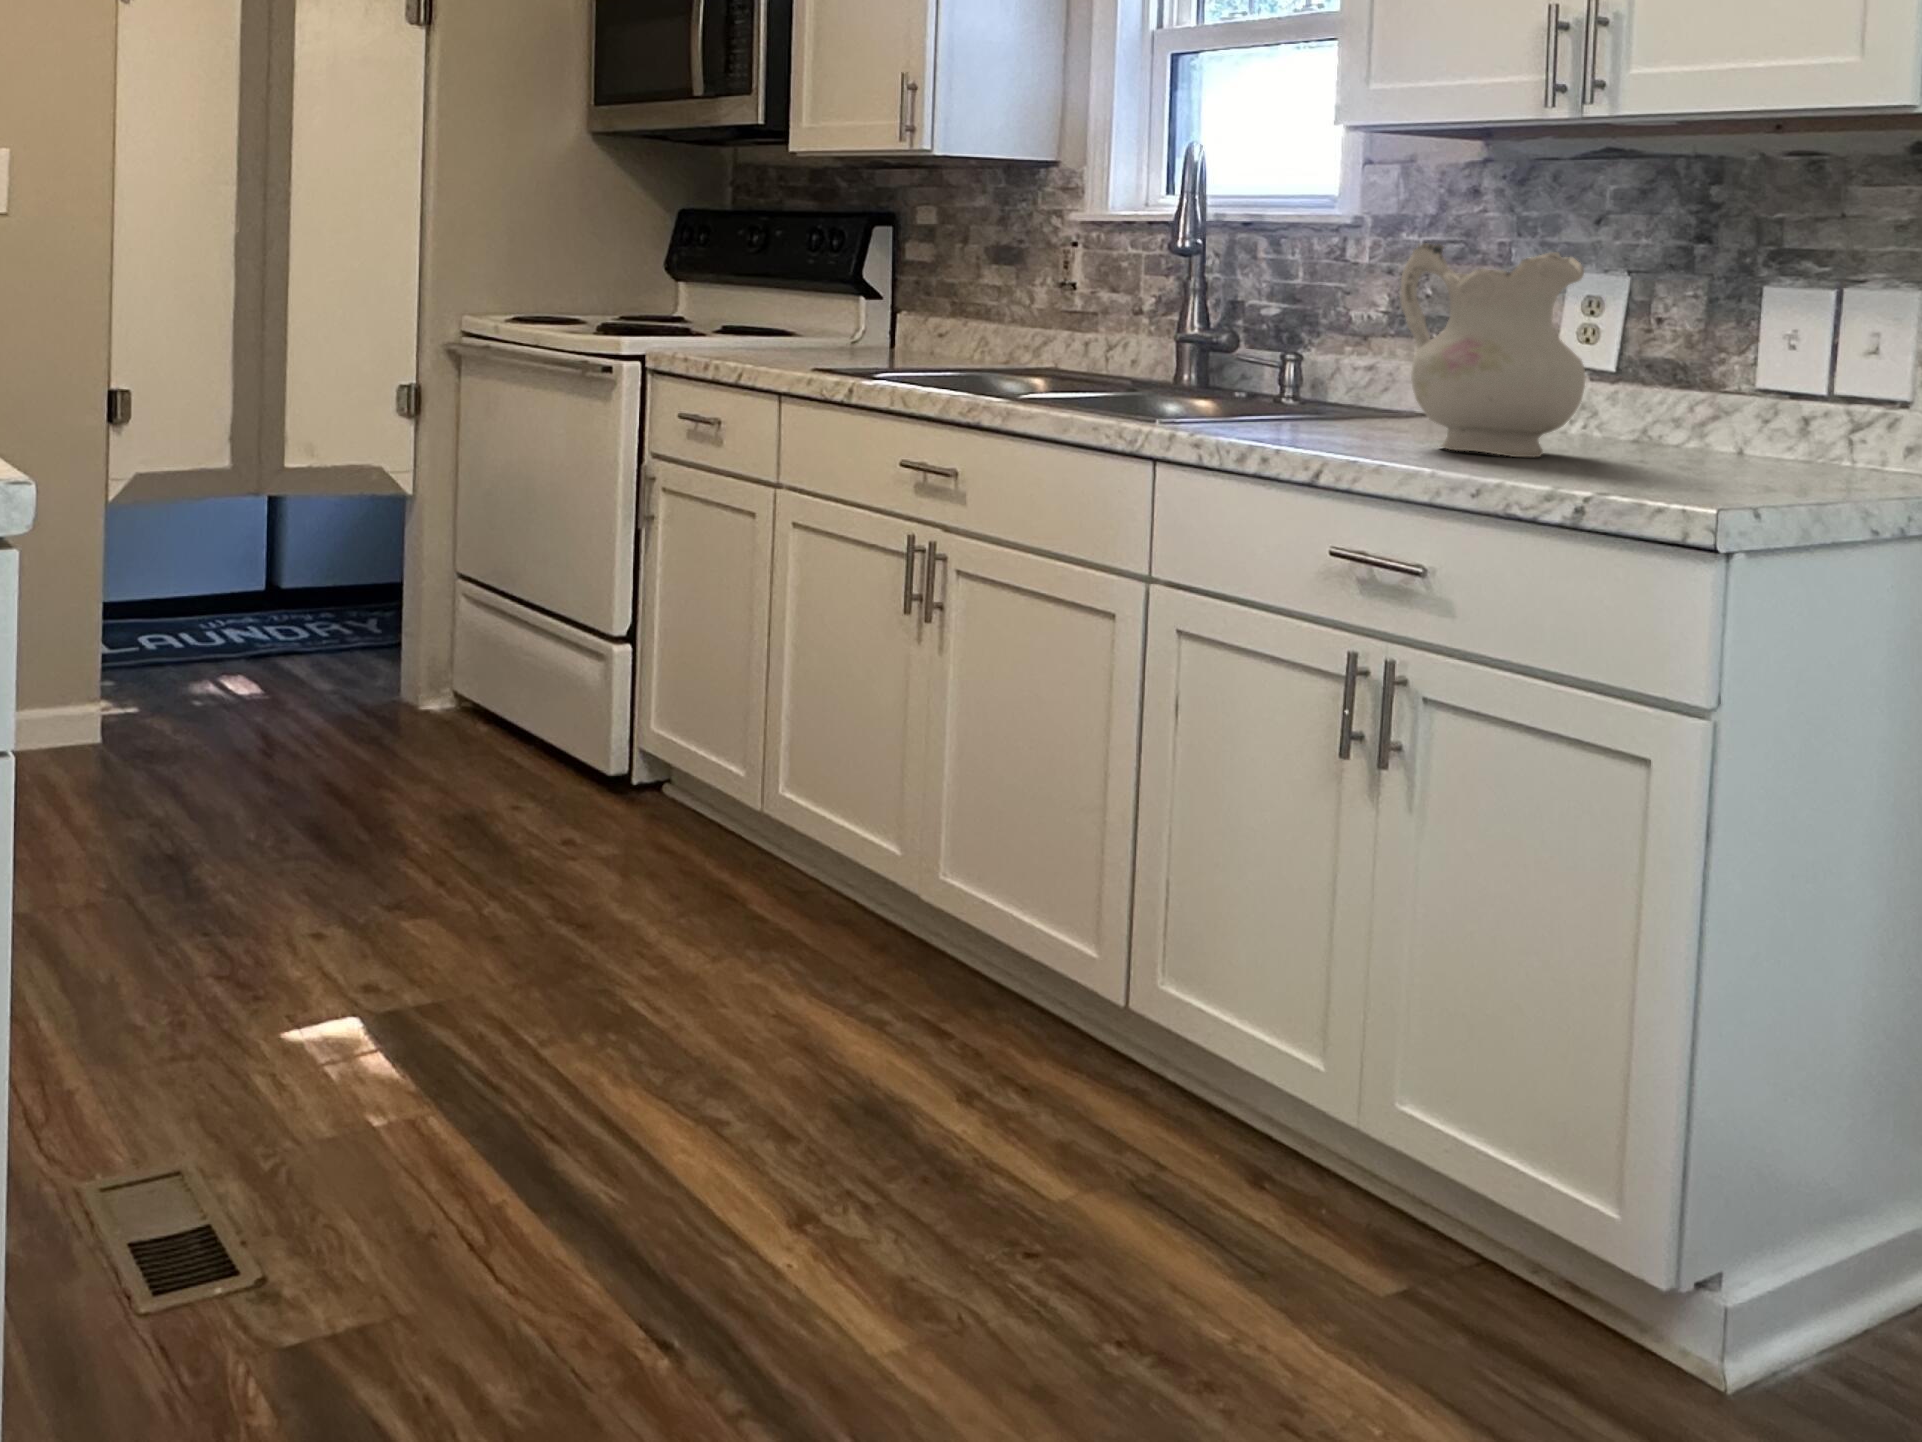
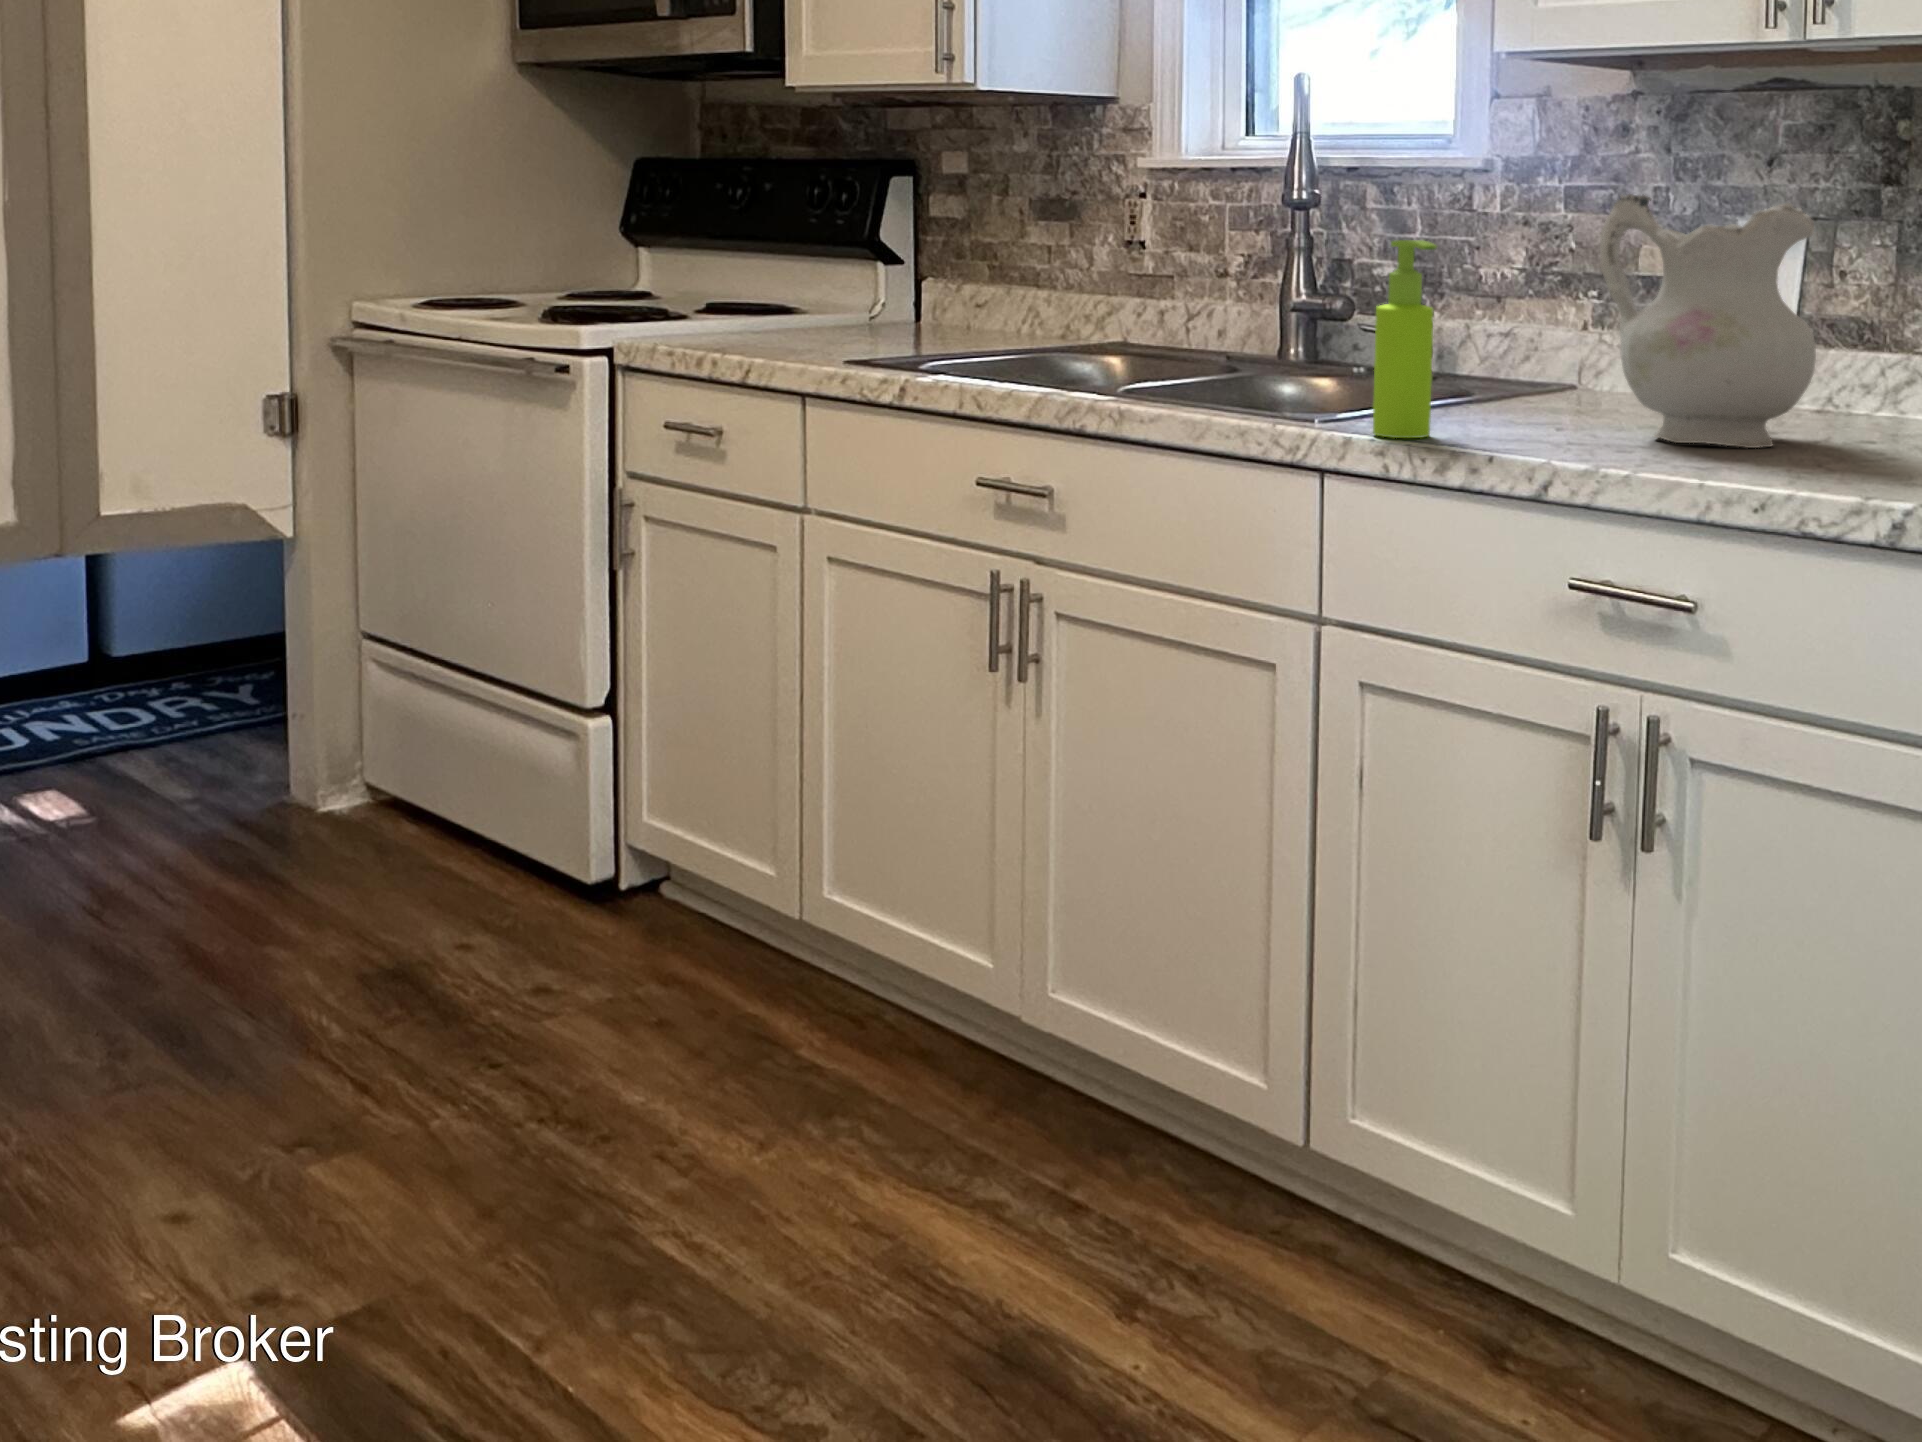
soap dispenser: none [1197,276,1253,436] -> present [1373,240,1437,438]

